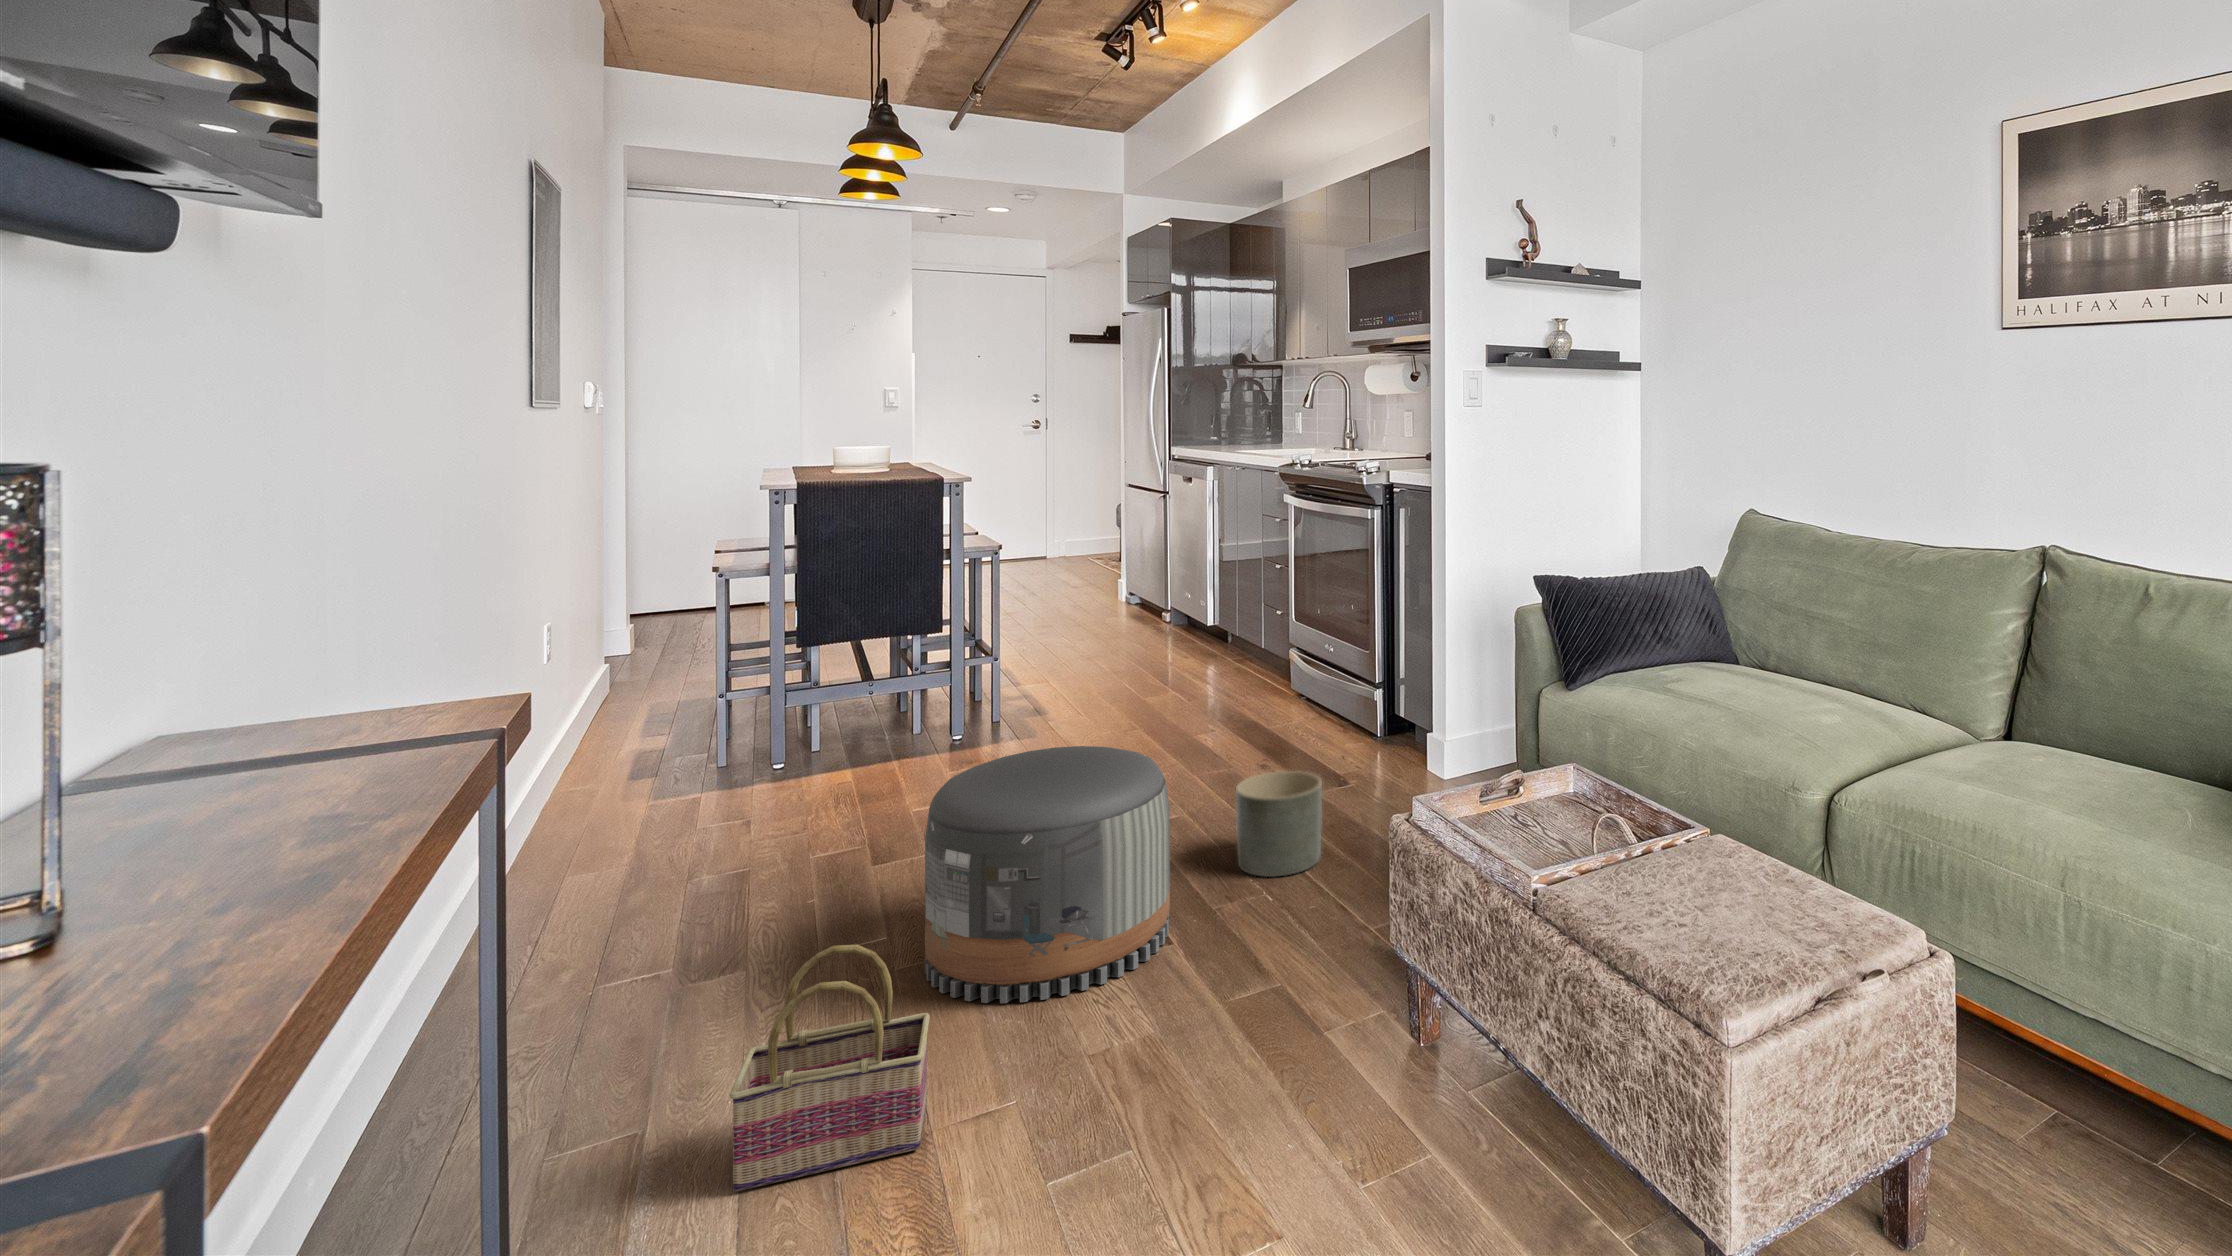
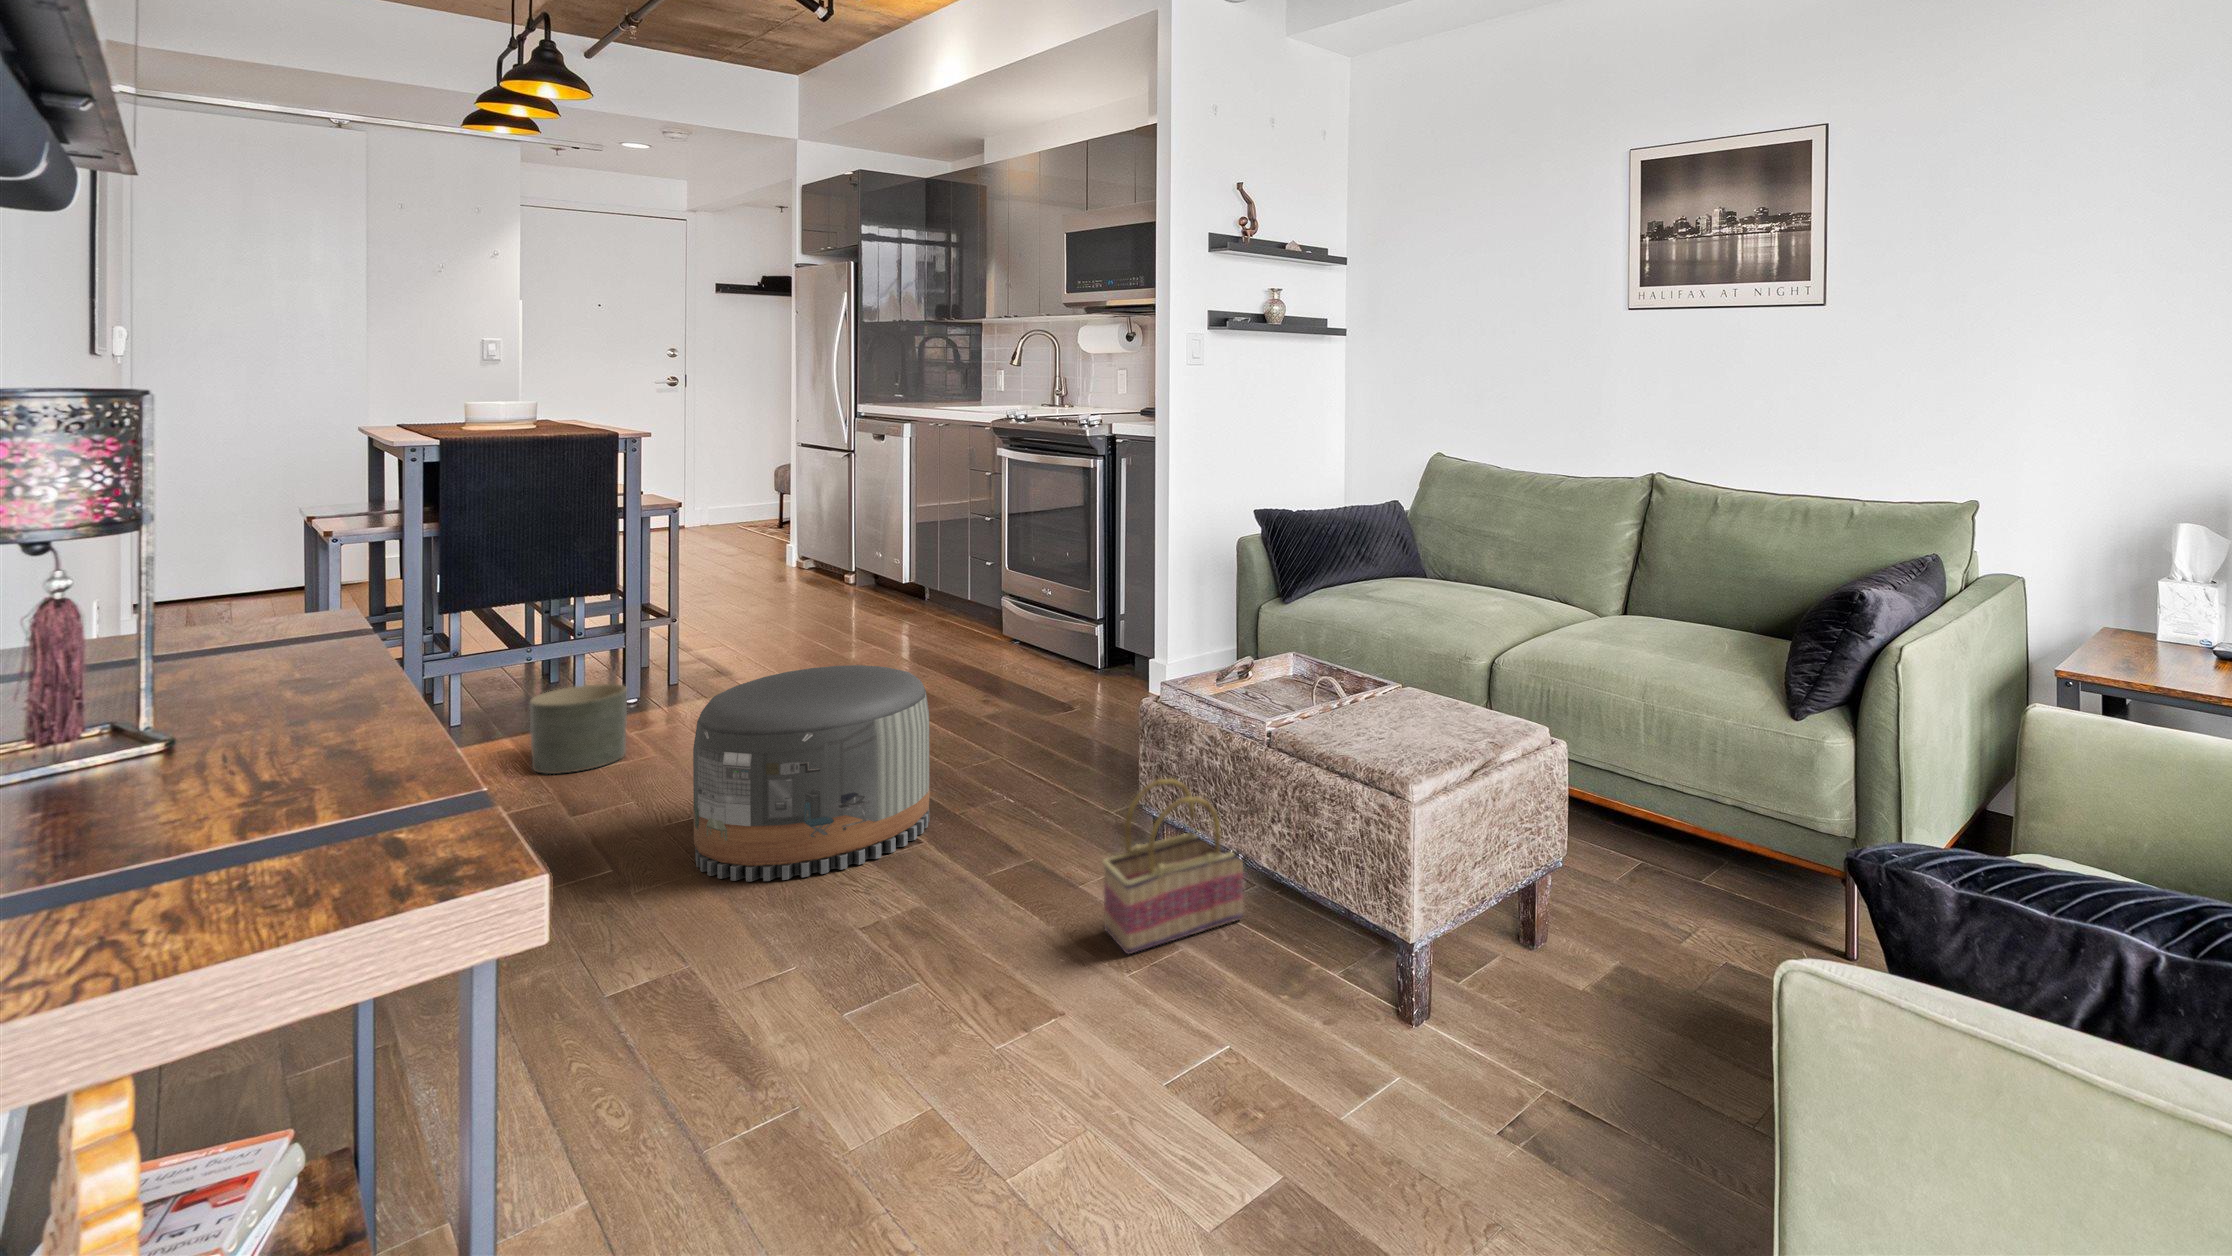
planter: present [1236,771,1322,877] -> present [530,684,627,774]
basket: present [729,944,930,1192] -> present [1103,779,1243,954]

